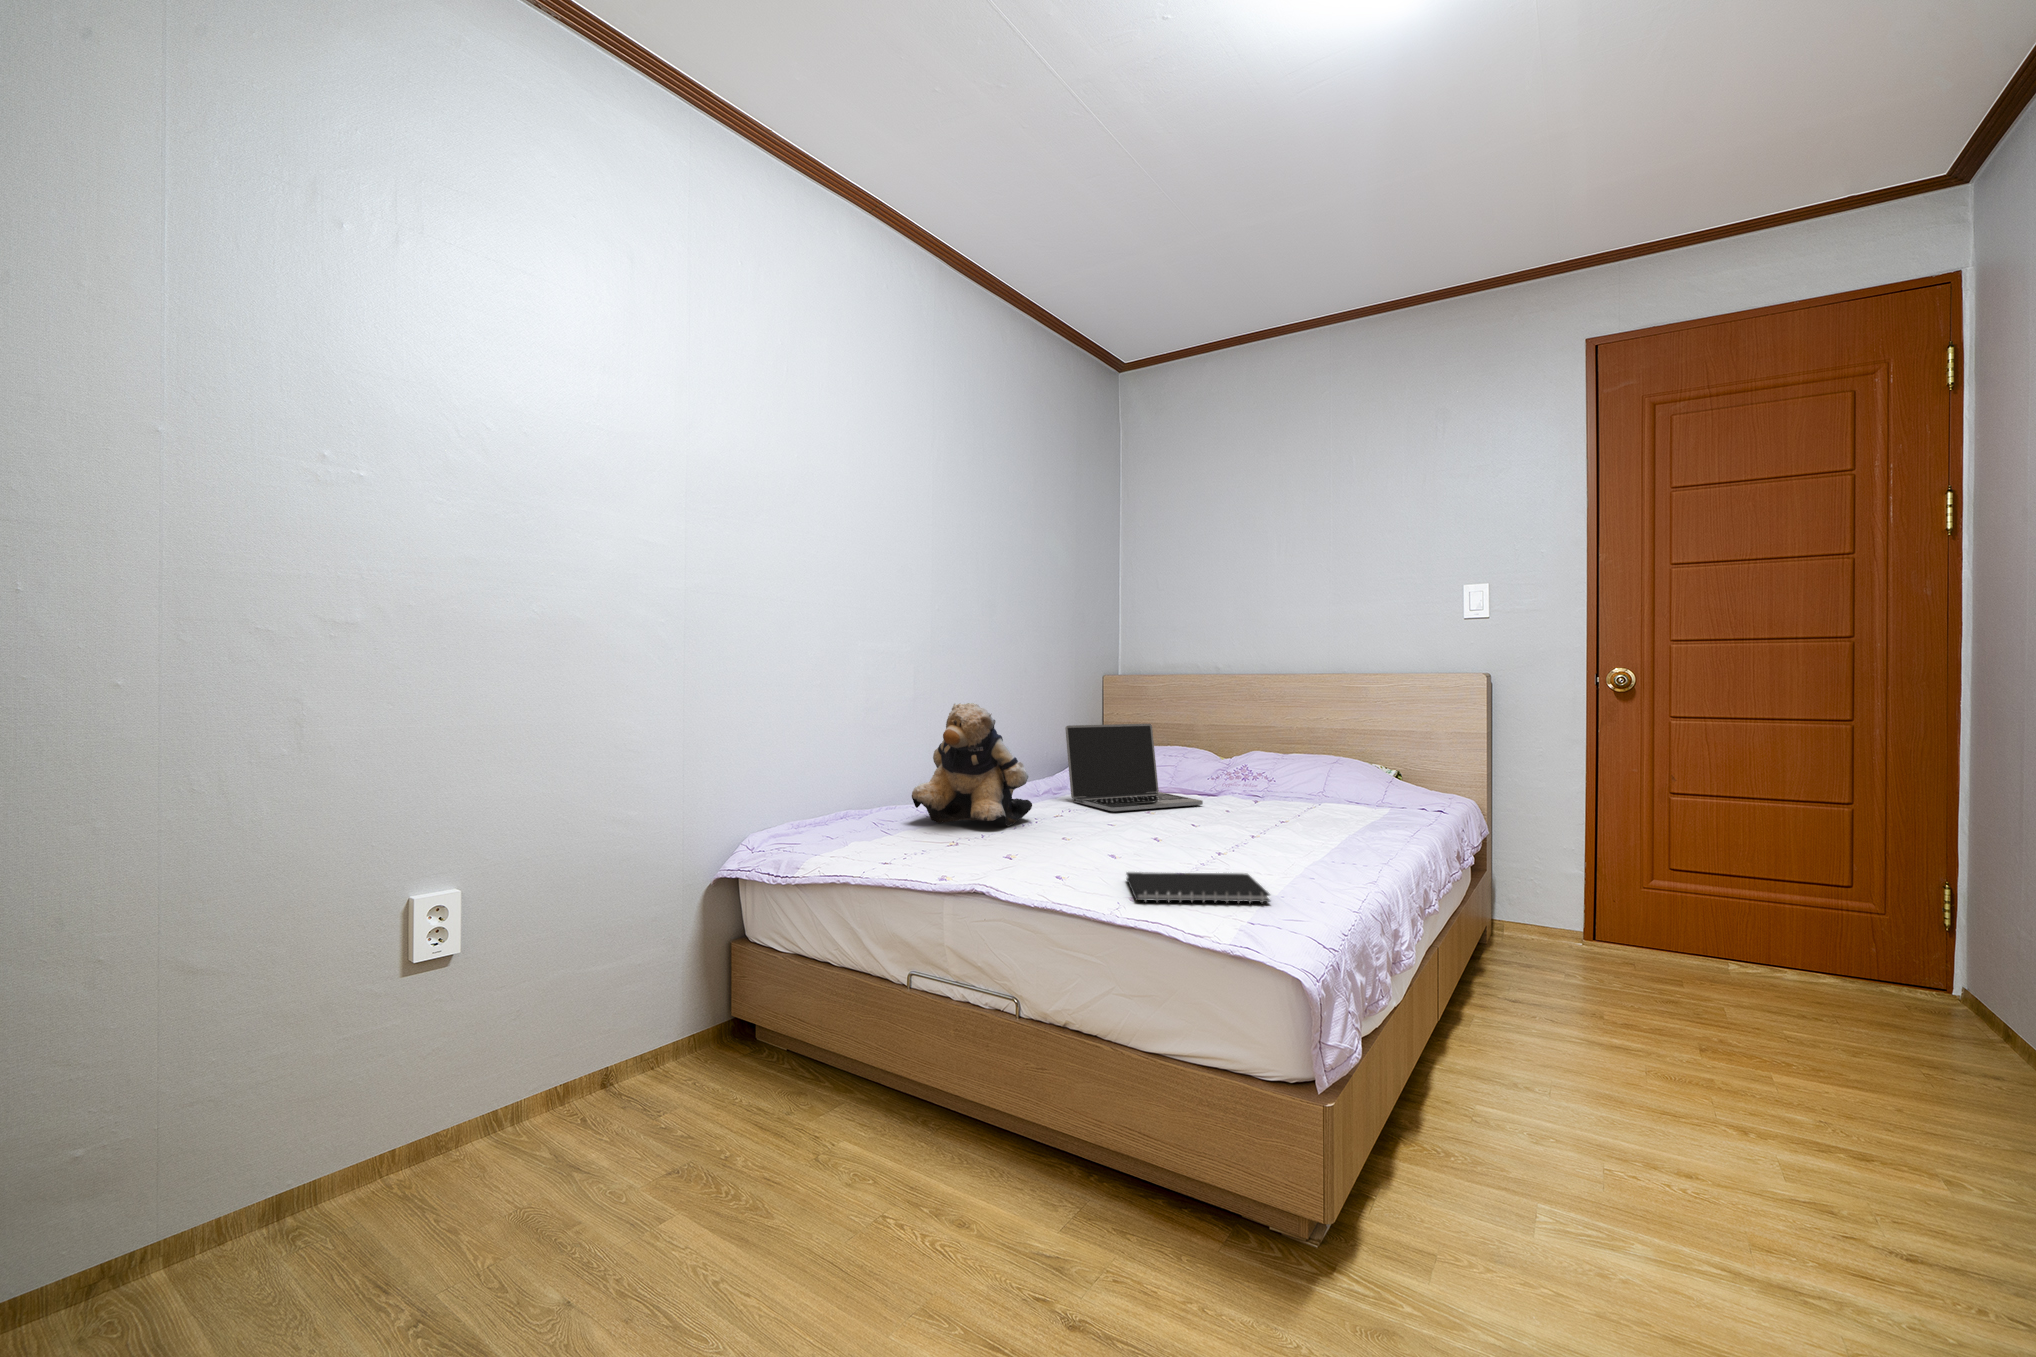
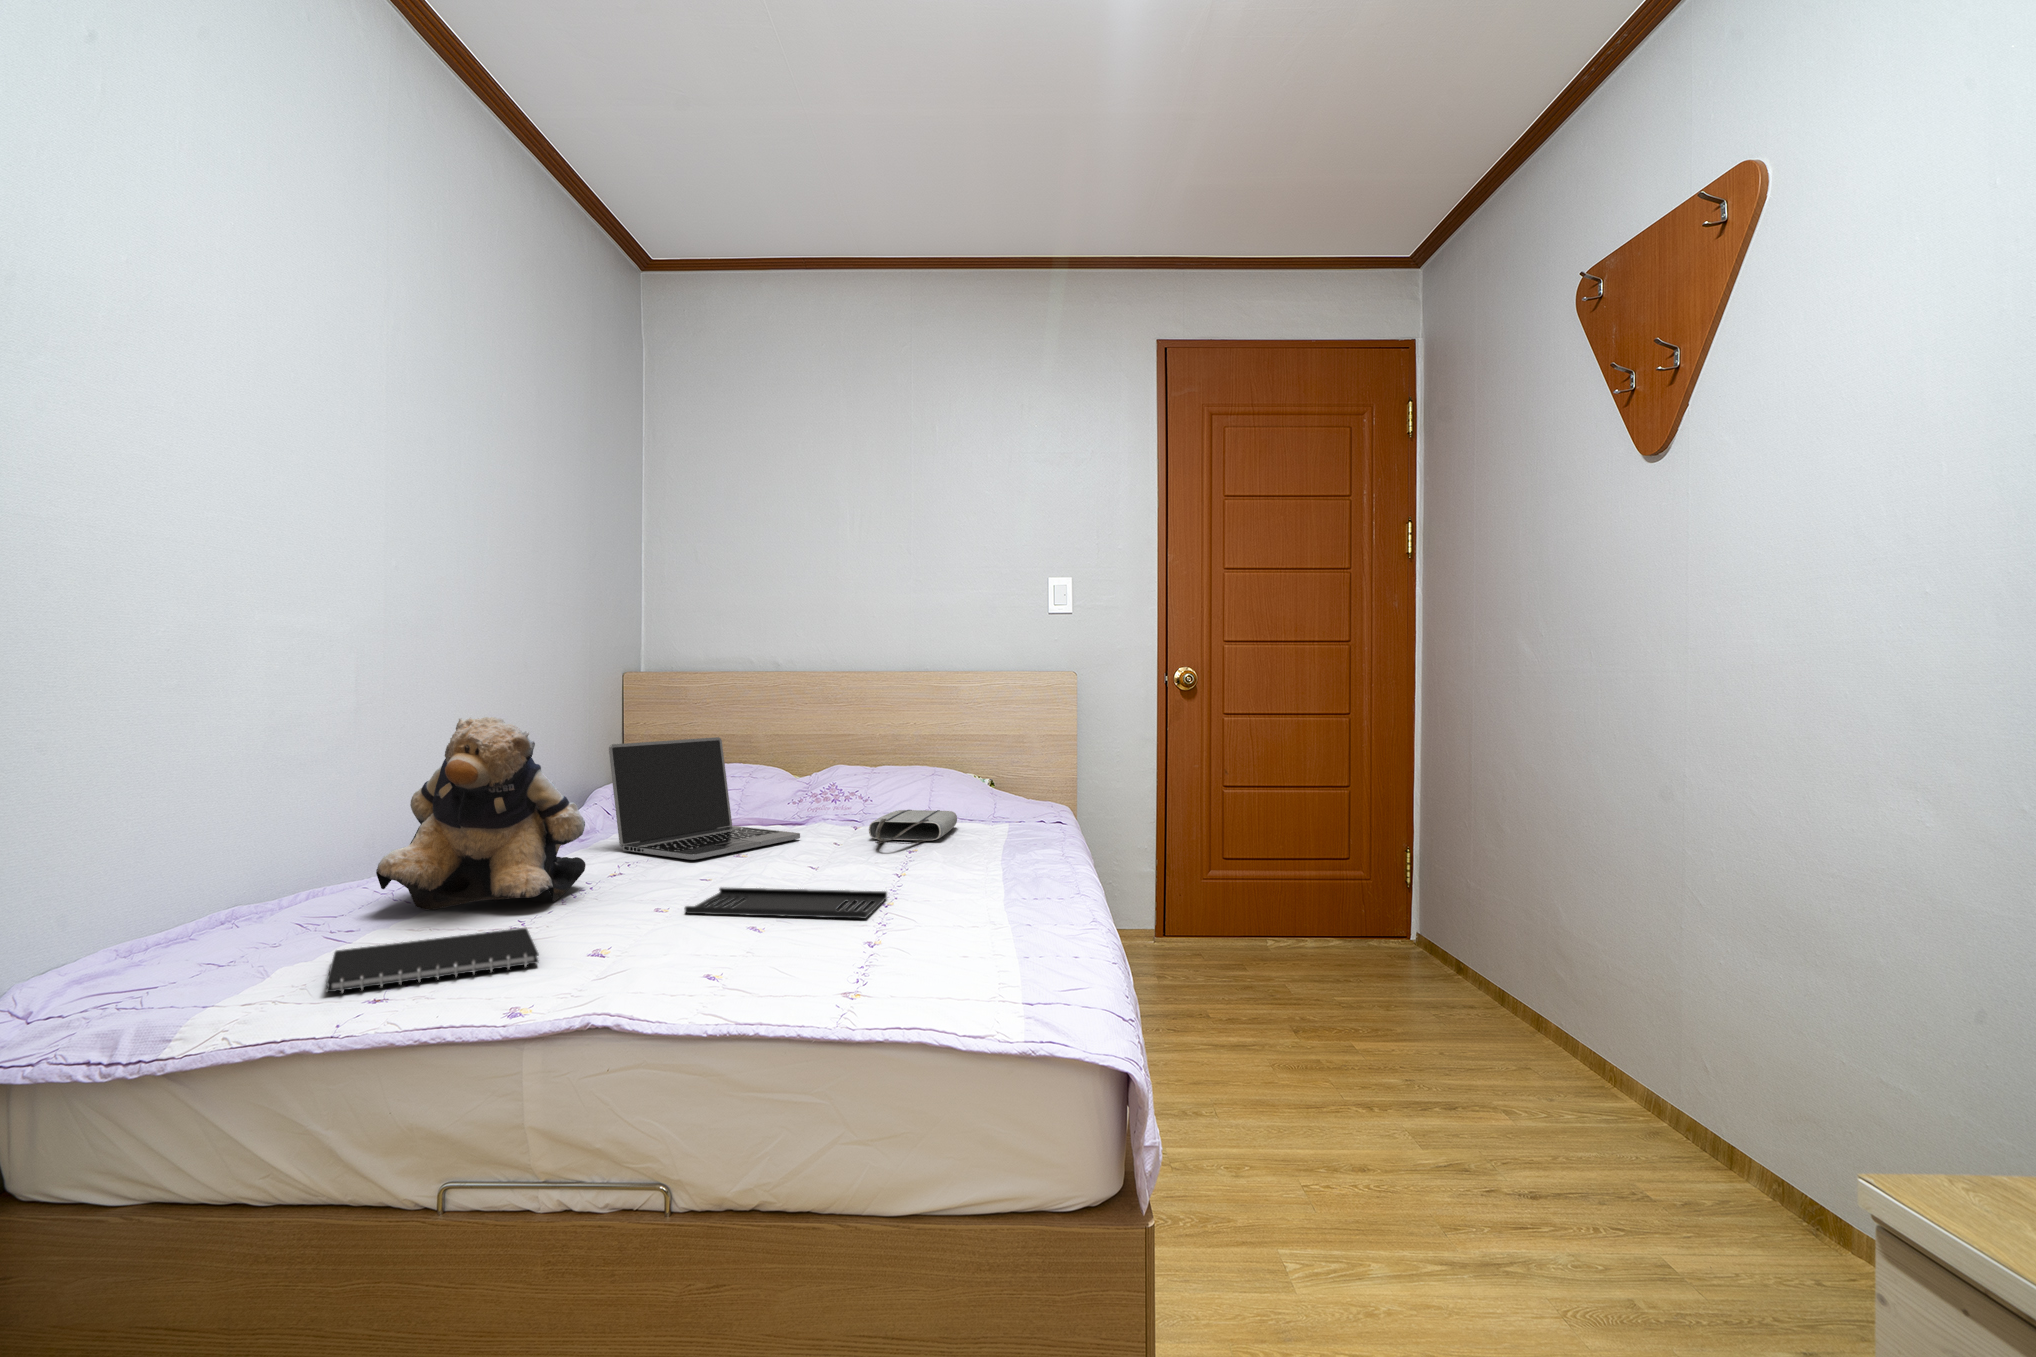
tote bag: none [1254,790,1343,815] -> present [869,810,957,844]
tray: none [1078,829,1226,860] -> present [685,888,887,919]
notebook: present [1127,872,1270,903] -> present [326,928,539,993]

